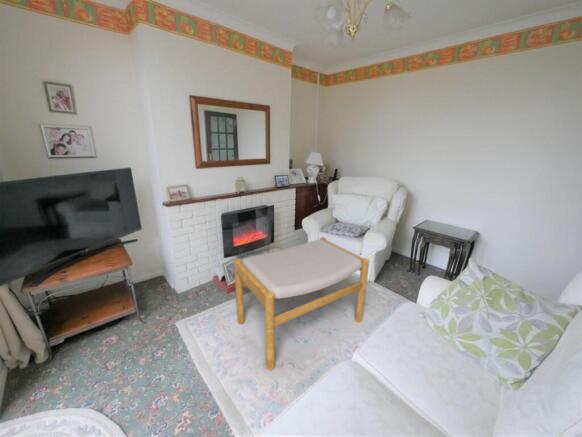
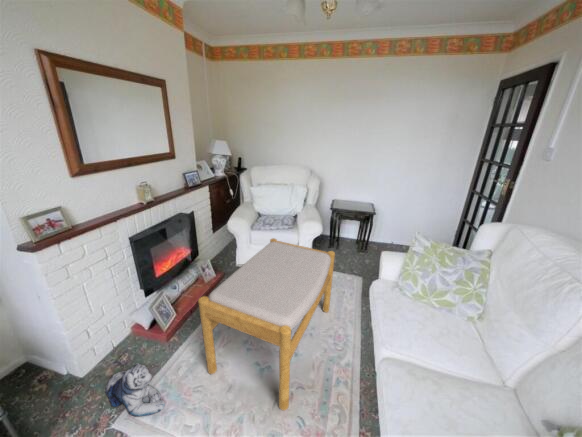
plush toy: none [180,292,207,329] -> present [105,364,165,417]

